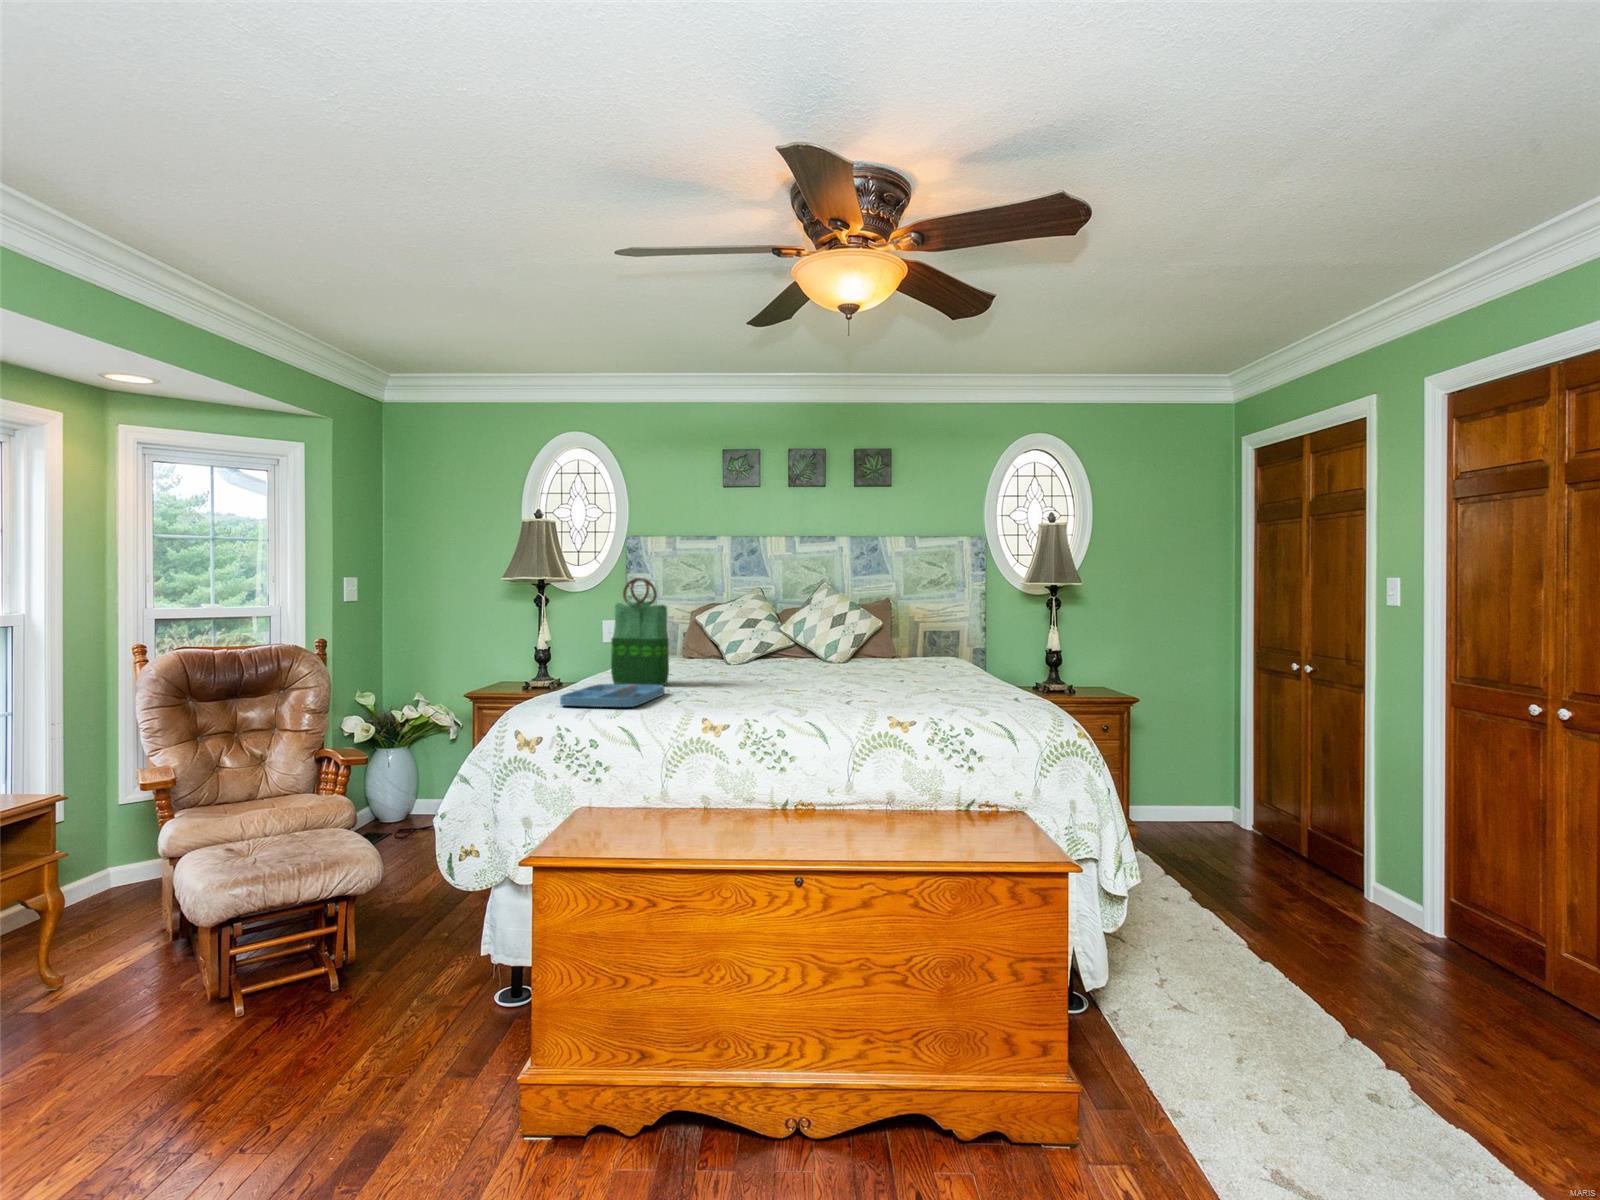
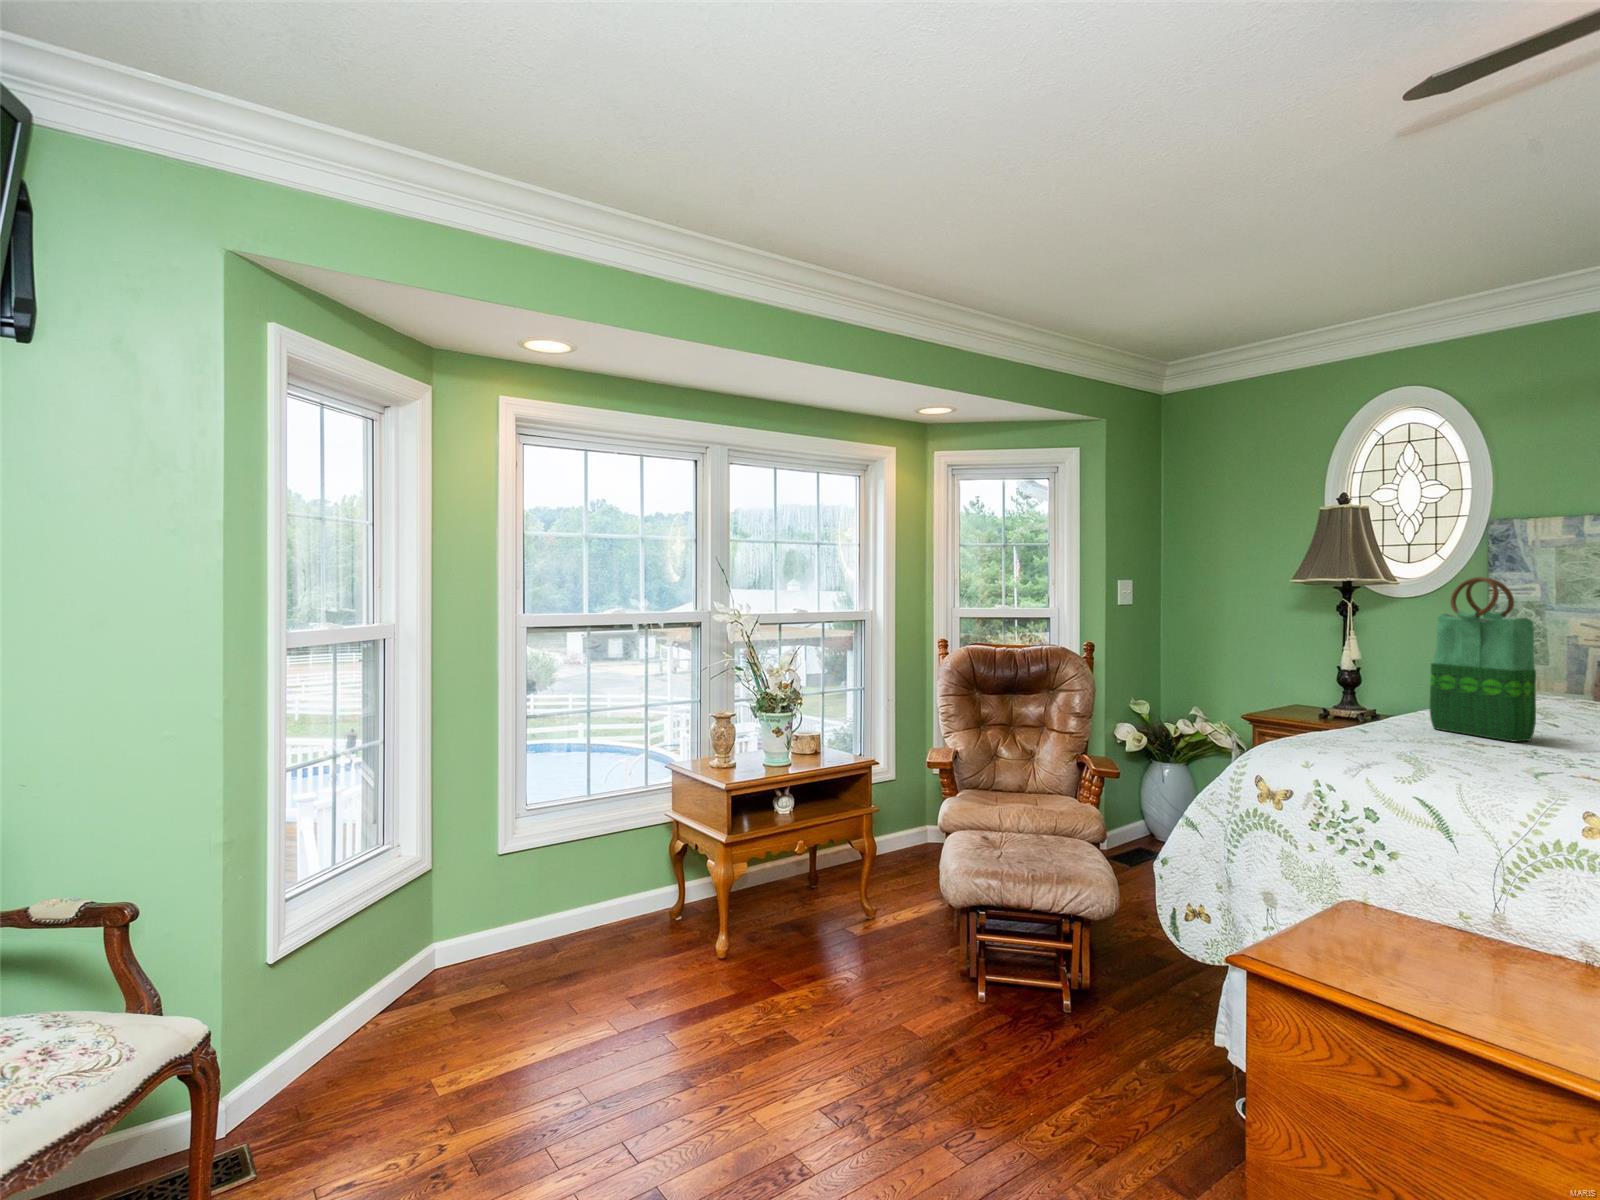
tray: present [560,684,665,707] -> none [1326,728,1519,771]

